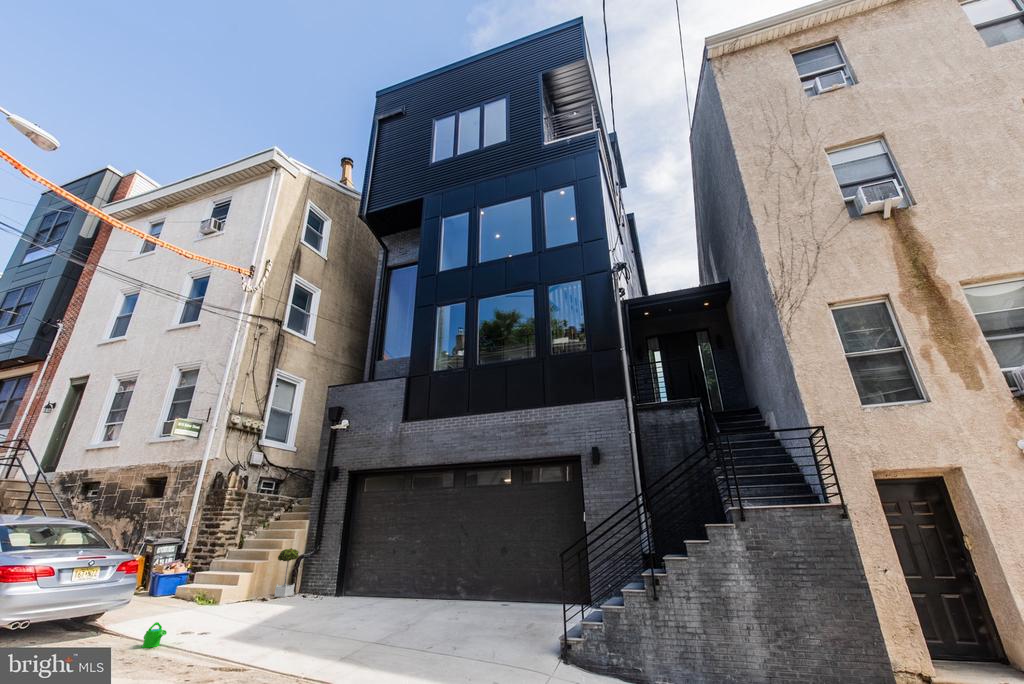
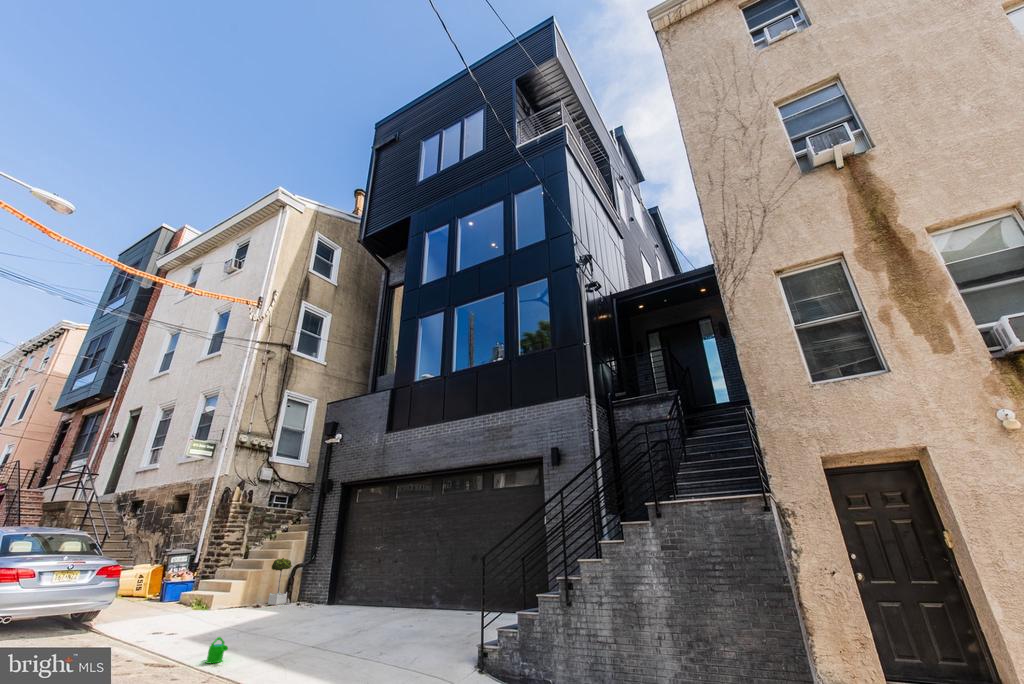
watering can: present [142,622,167,648] -> present [205,637,228,663]

